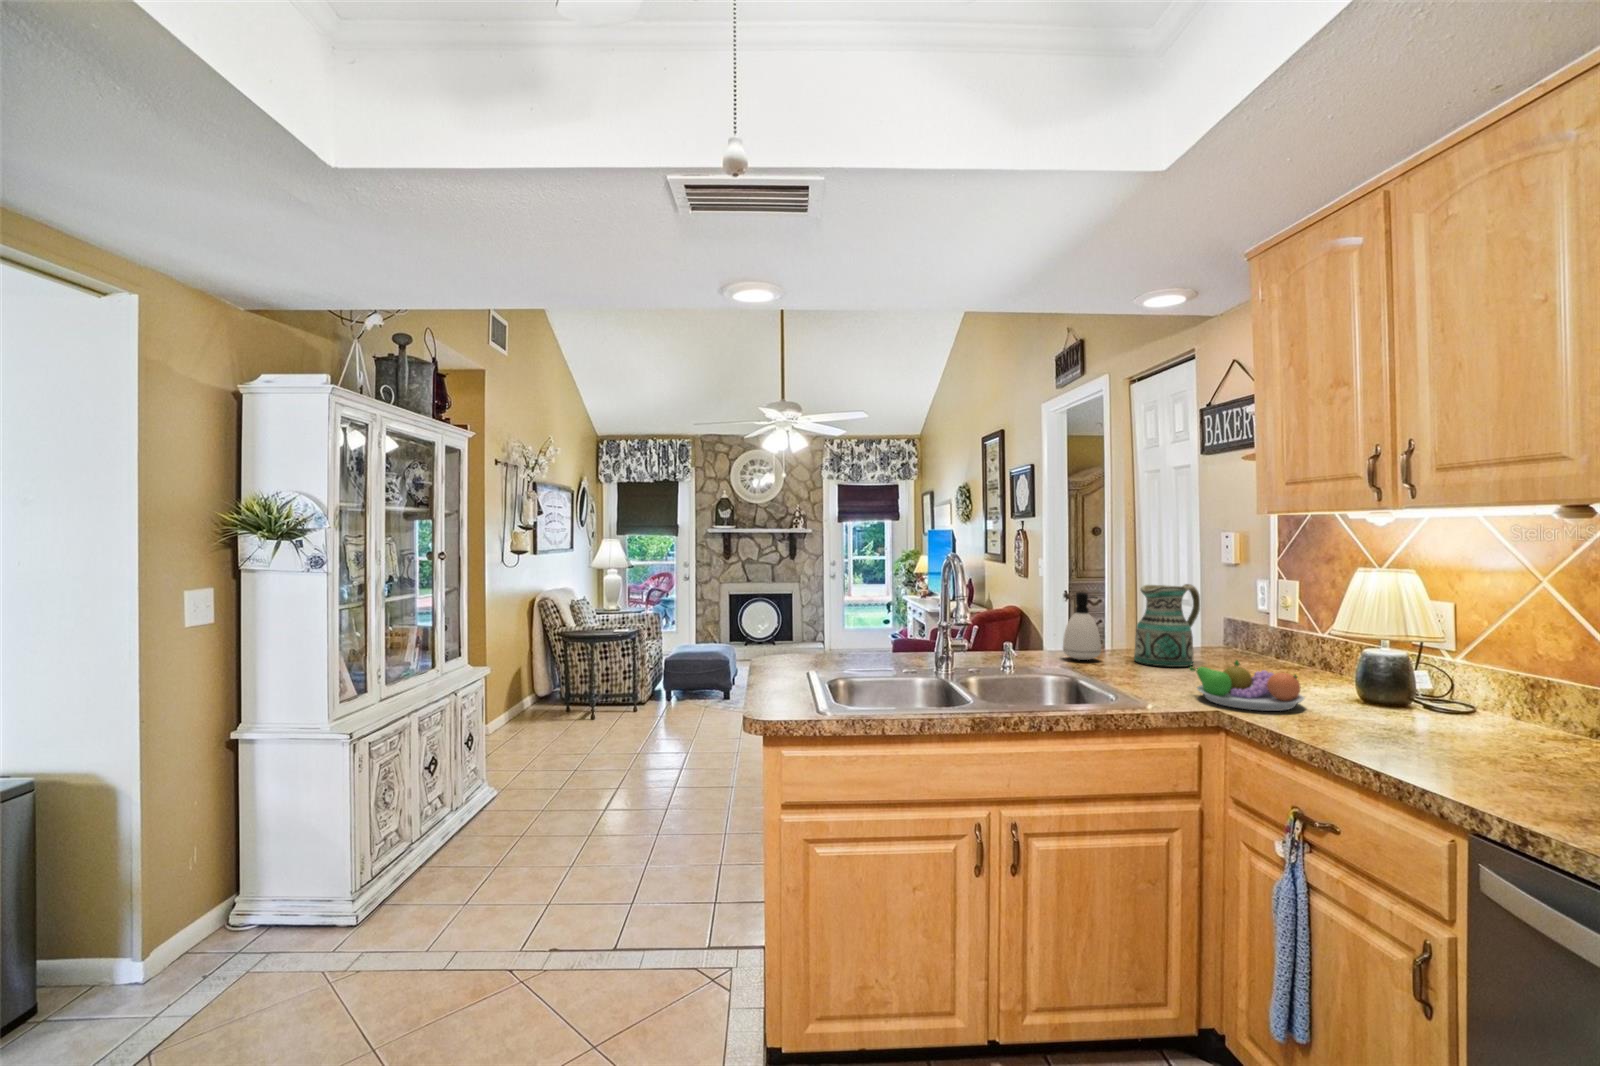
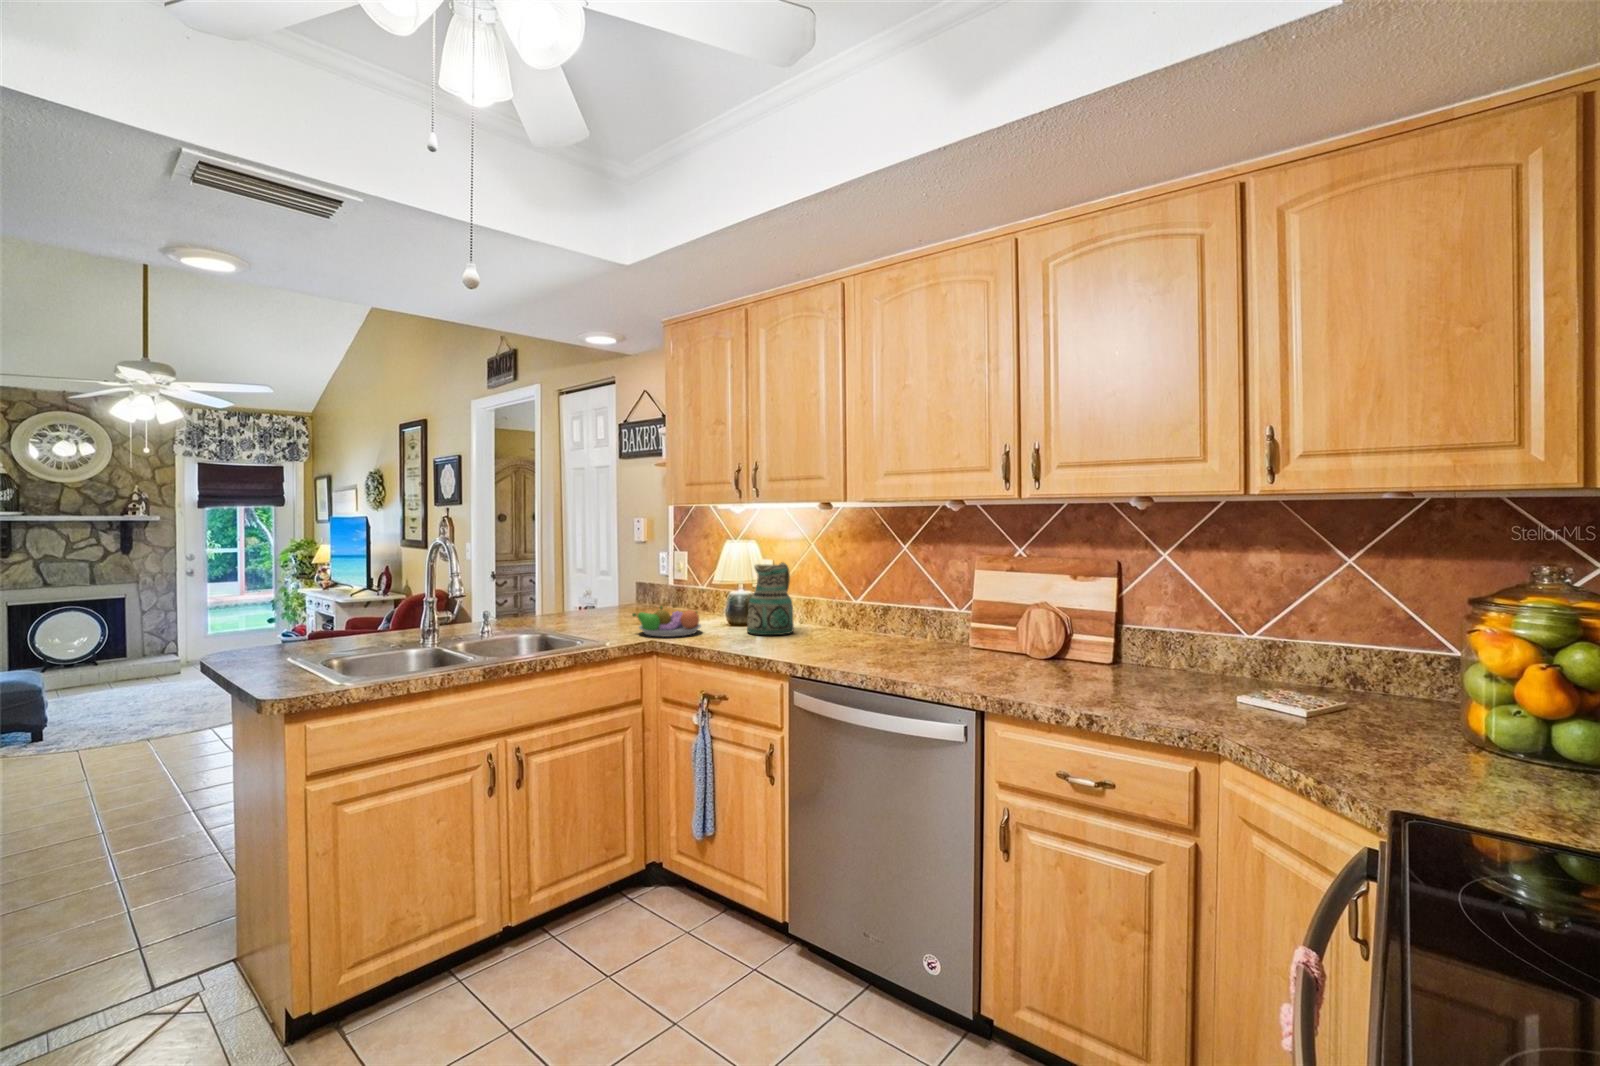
ceramic pitcher: present [1134,584,1200,667] -> present [747,563,794,635]
soap dispenser: present [1063,592,1101,660] -> none [529,566,559,621]

